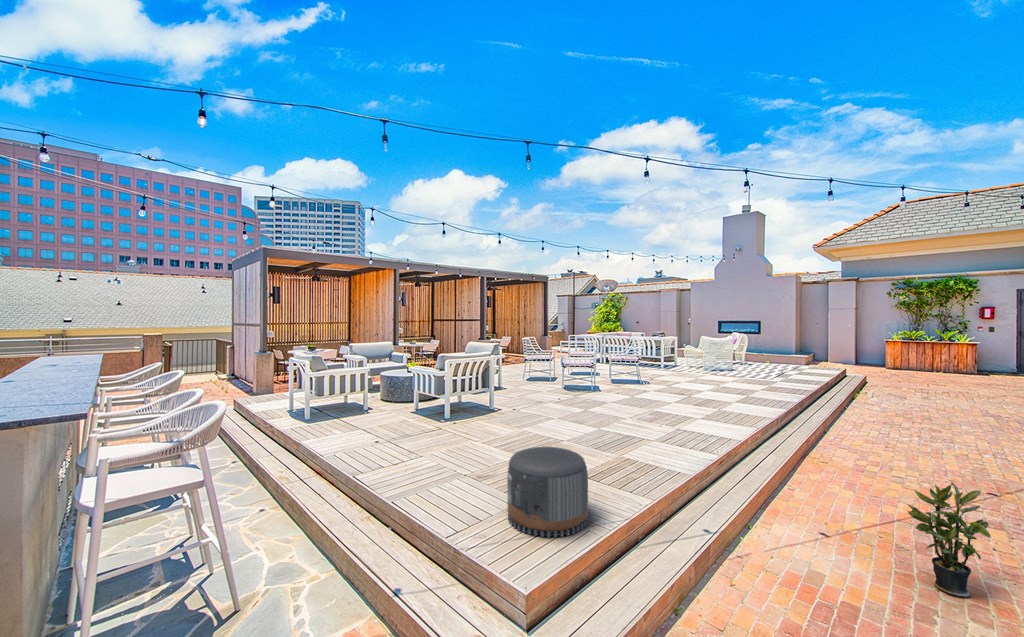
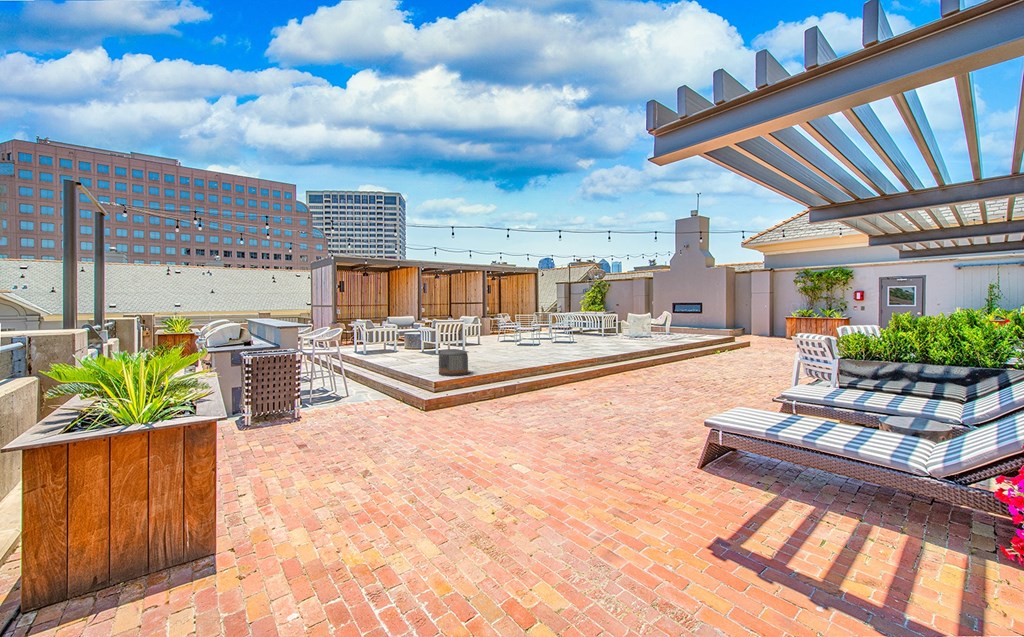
potted plant: present [908,482,991,597] -> none [576,358,597,396]

